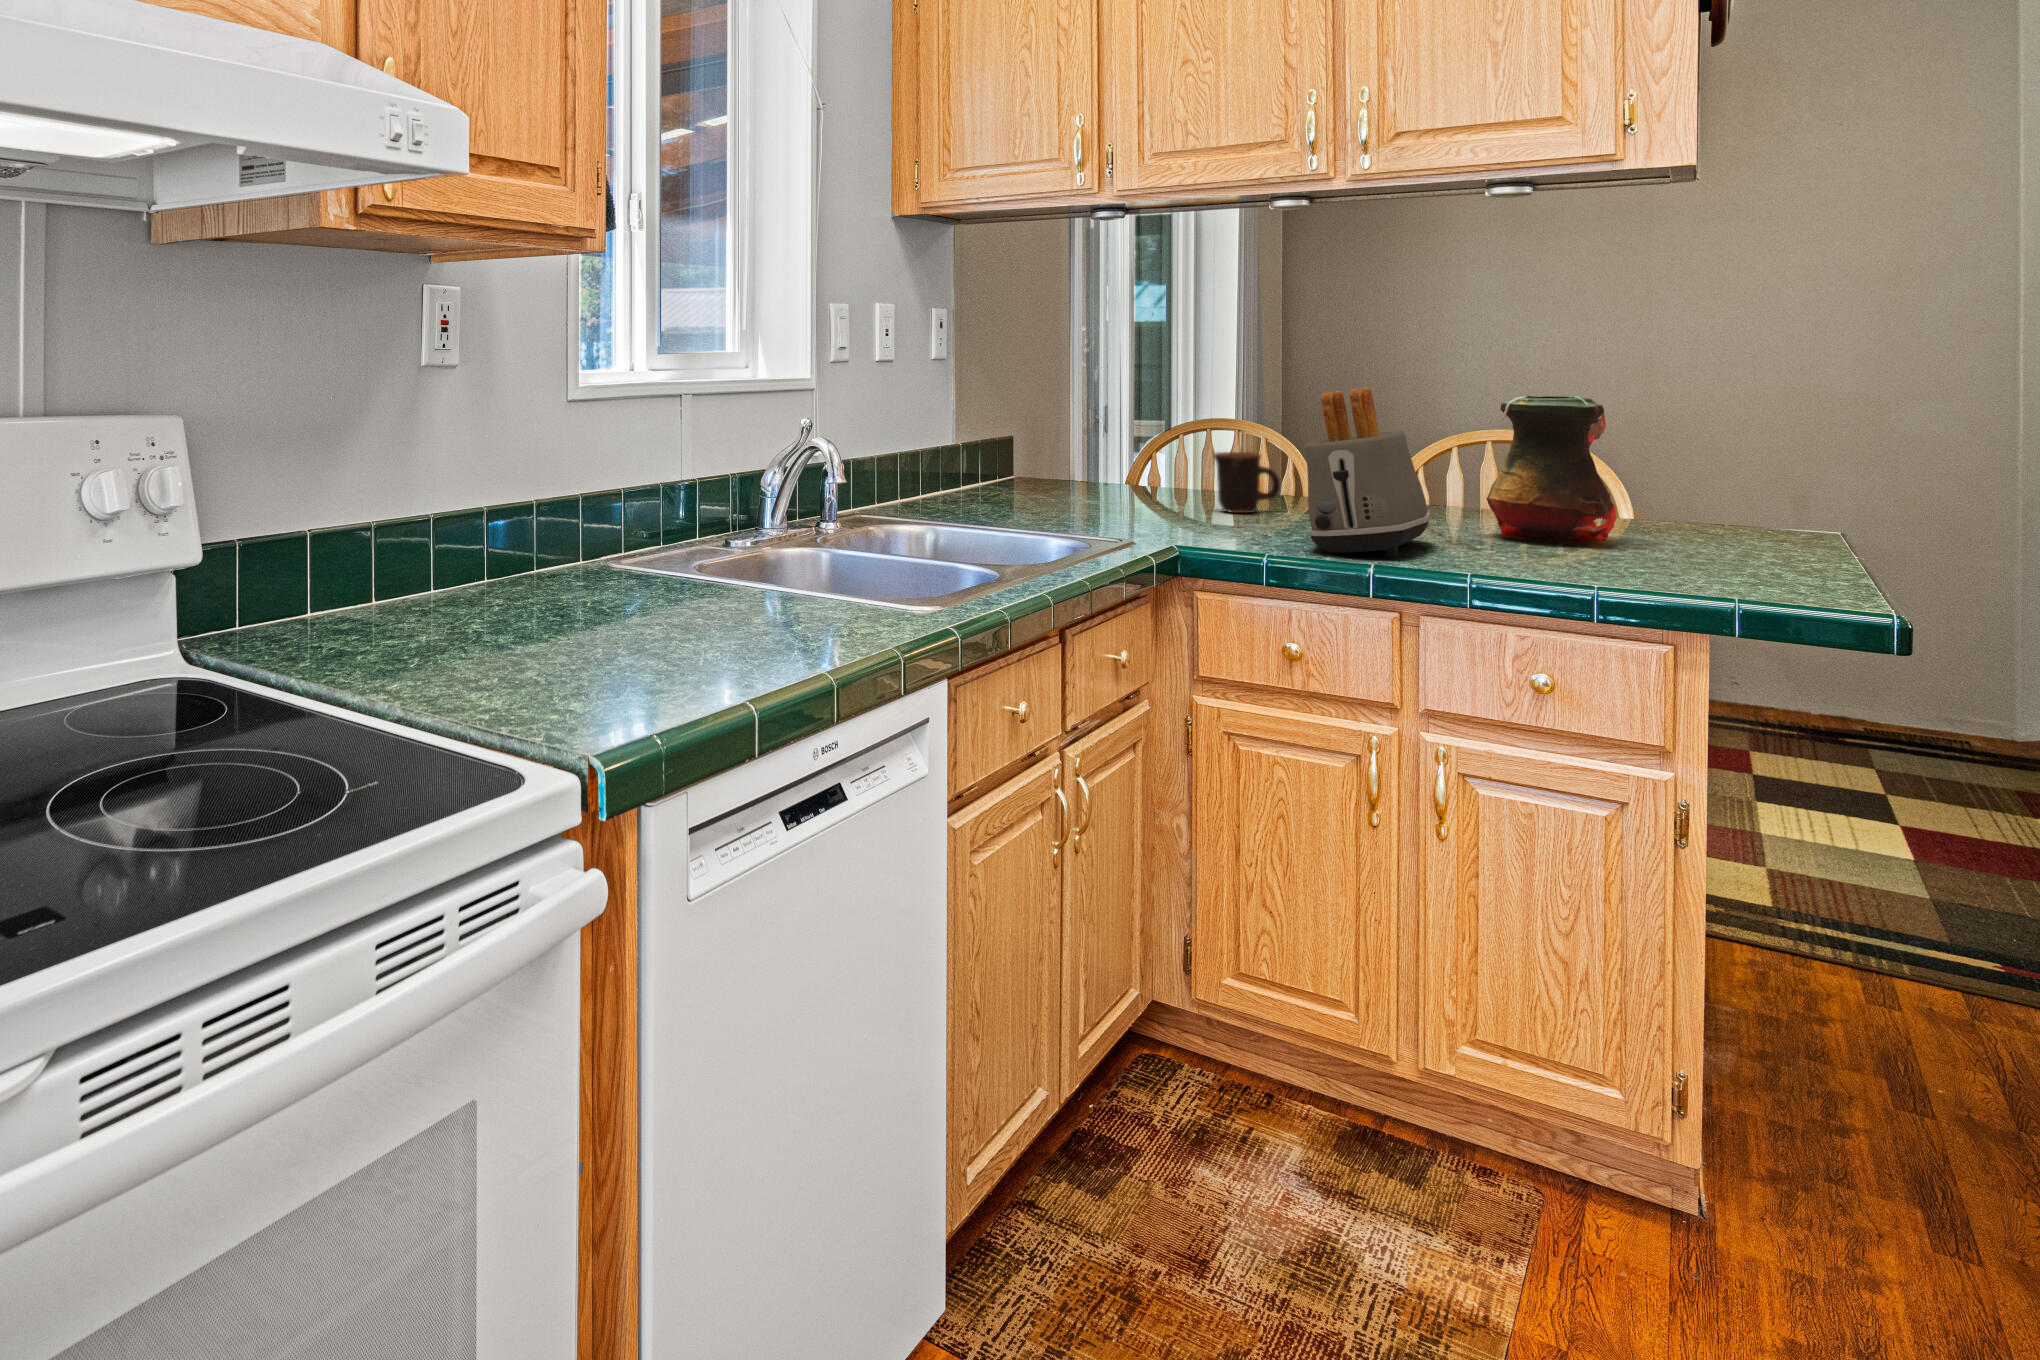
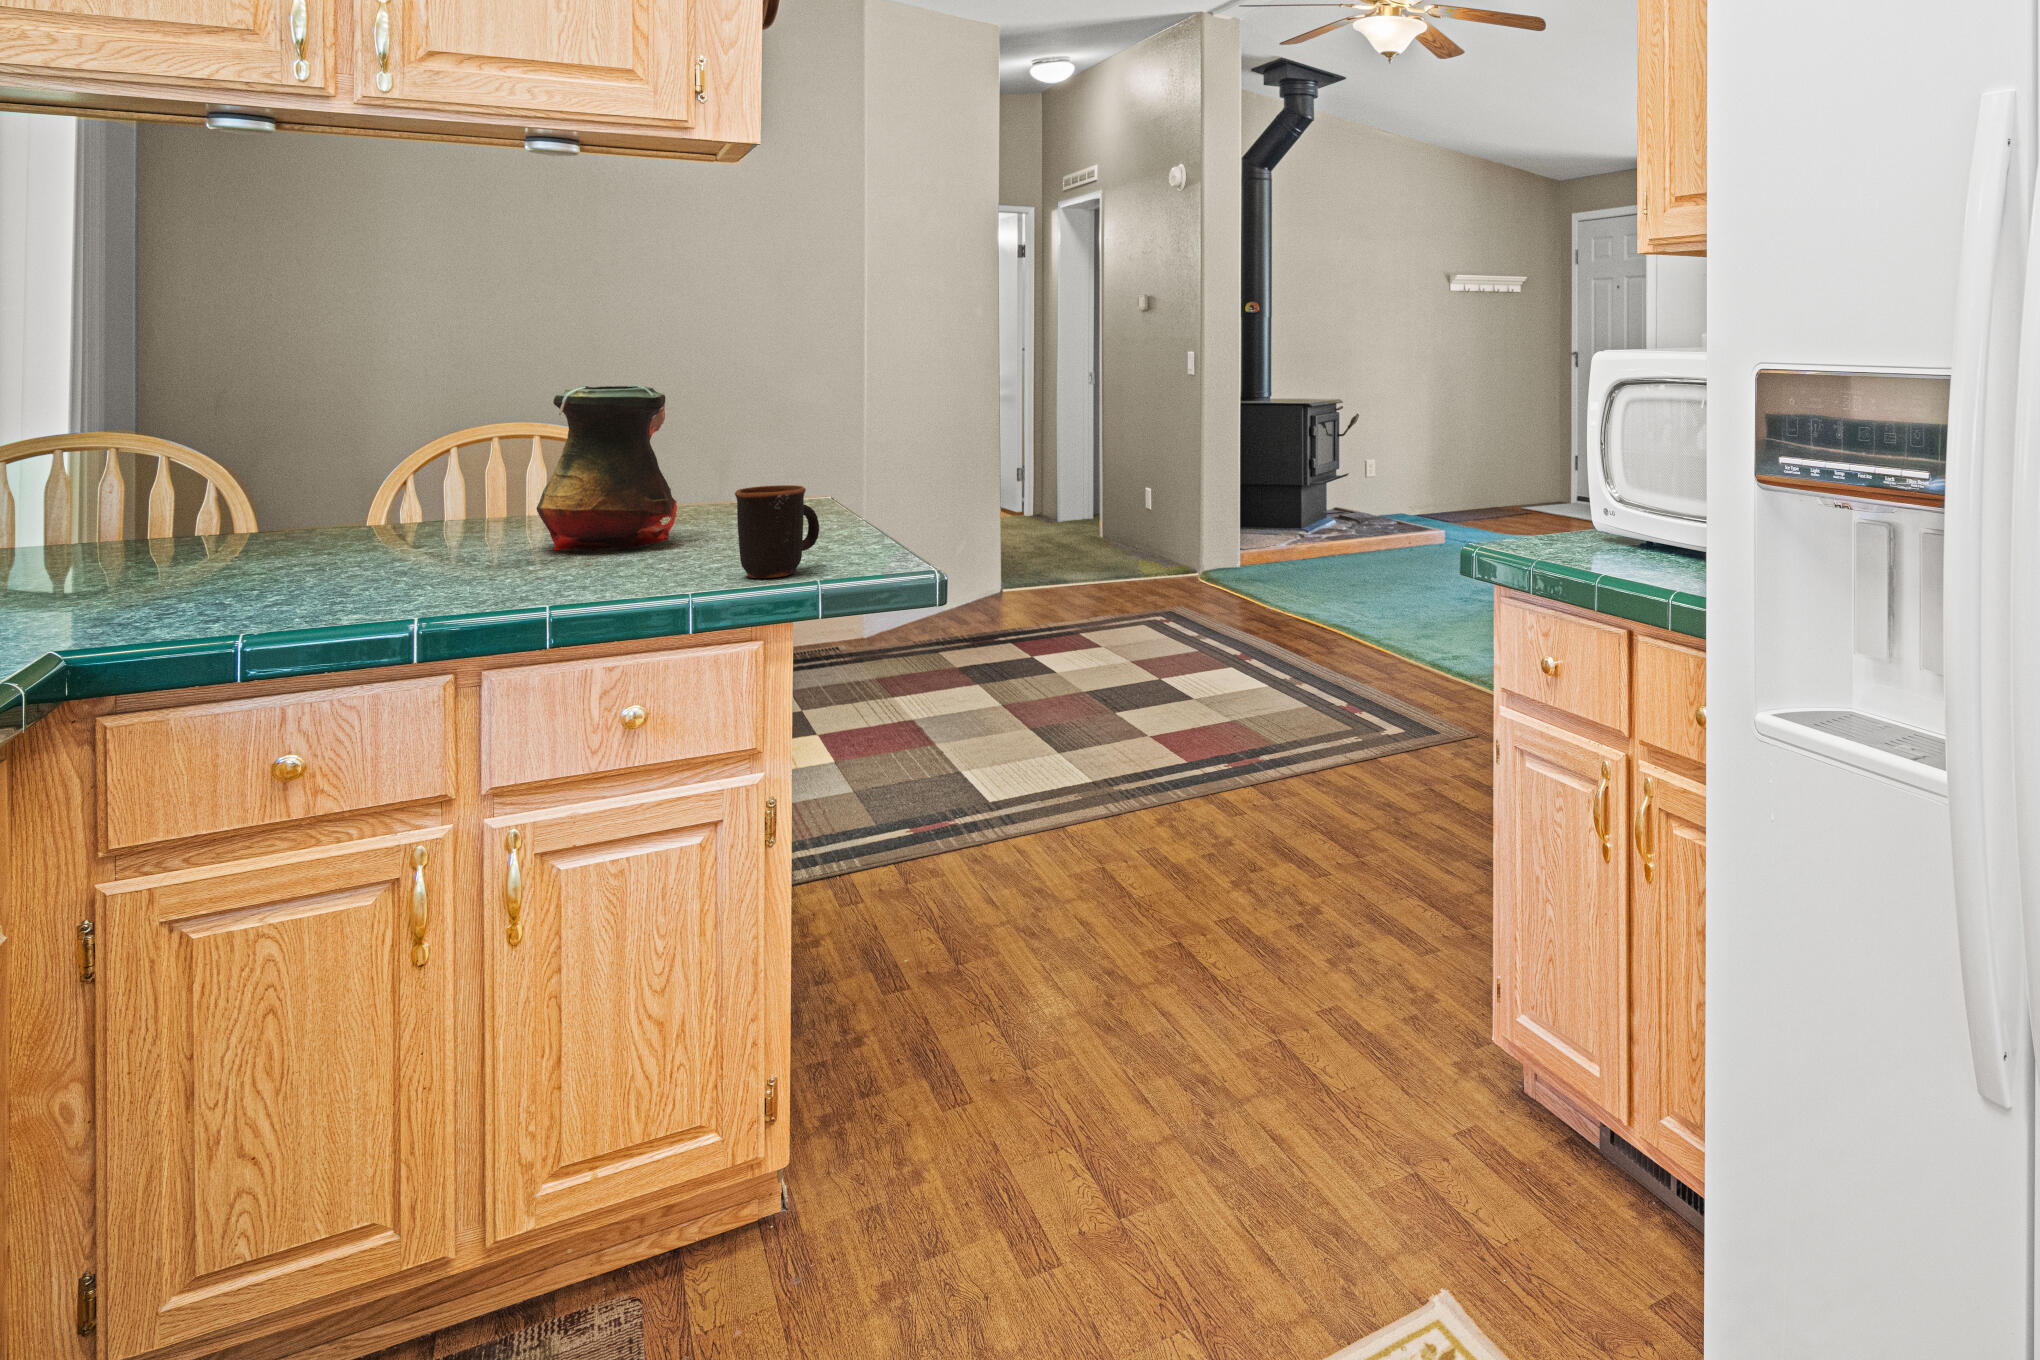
toaster: present [1304,387,1430,556] -> none [304,381,484,611]
mug: present [1213,452,1280,513] -> present [735,485,819,578]

